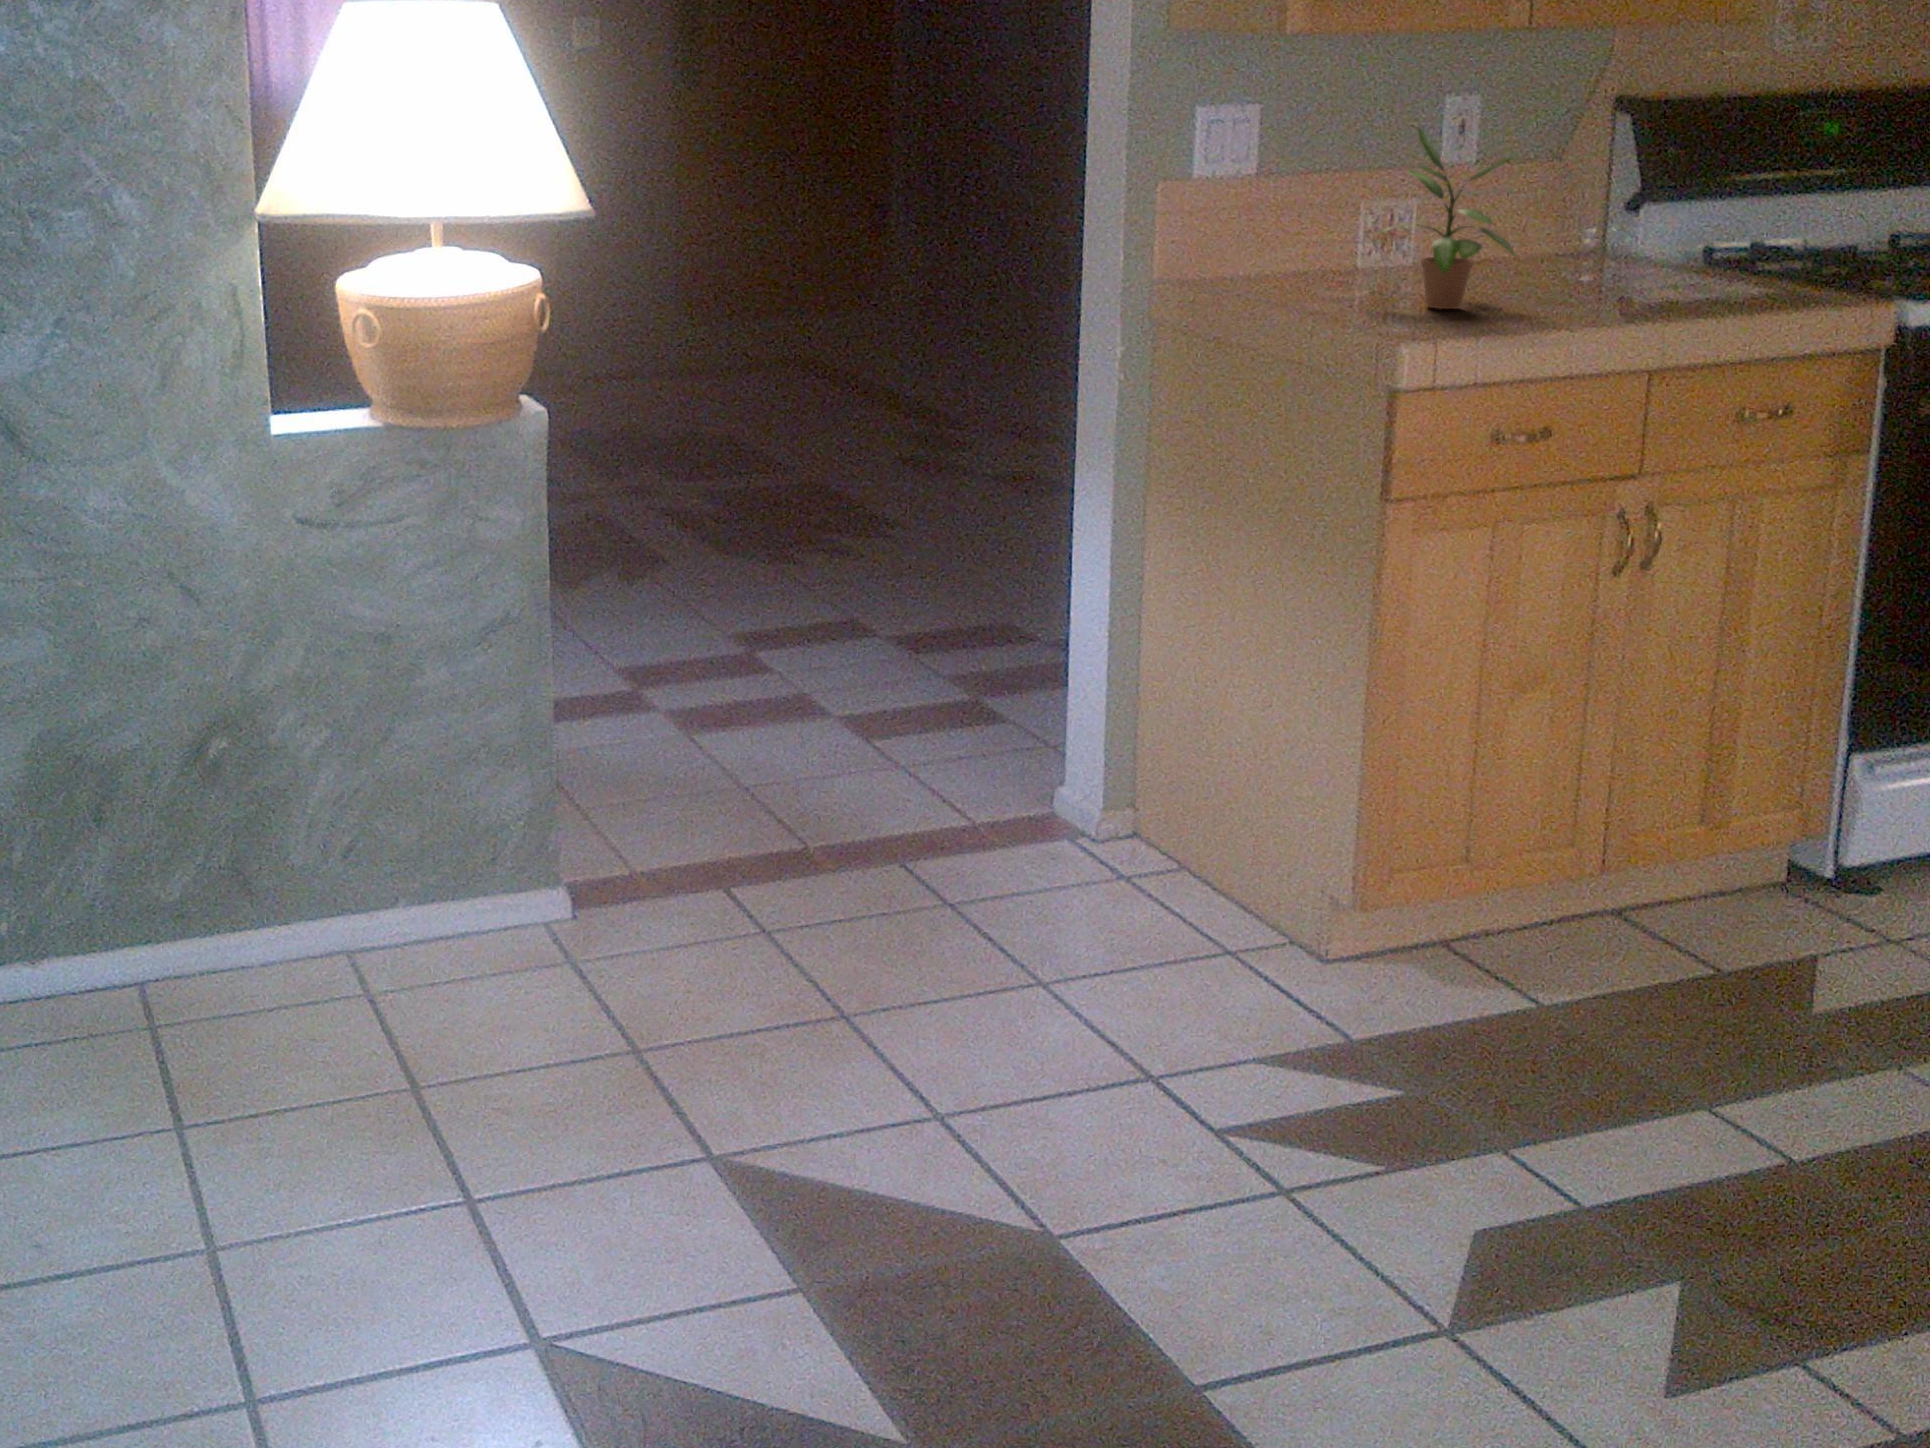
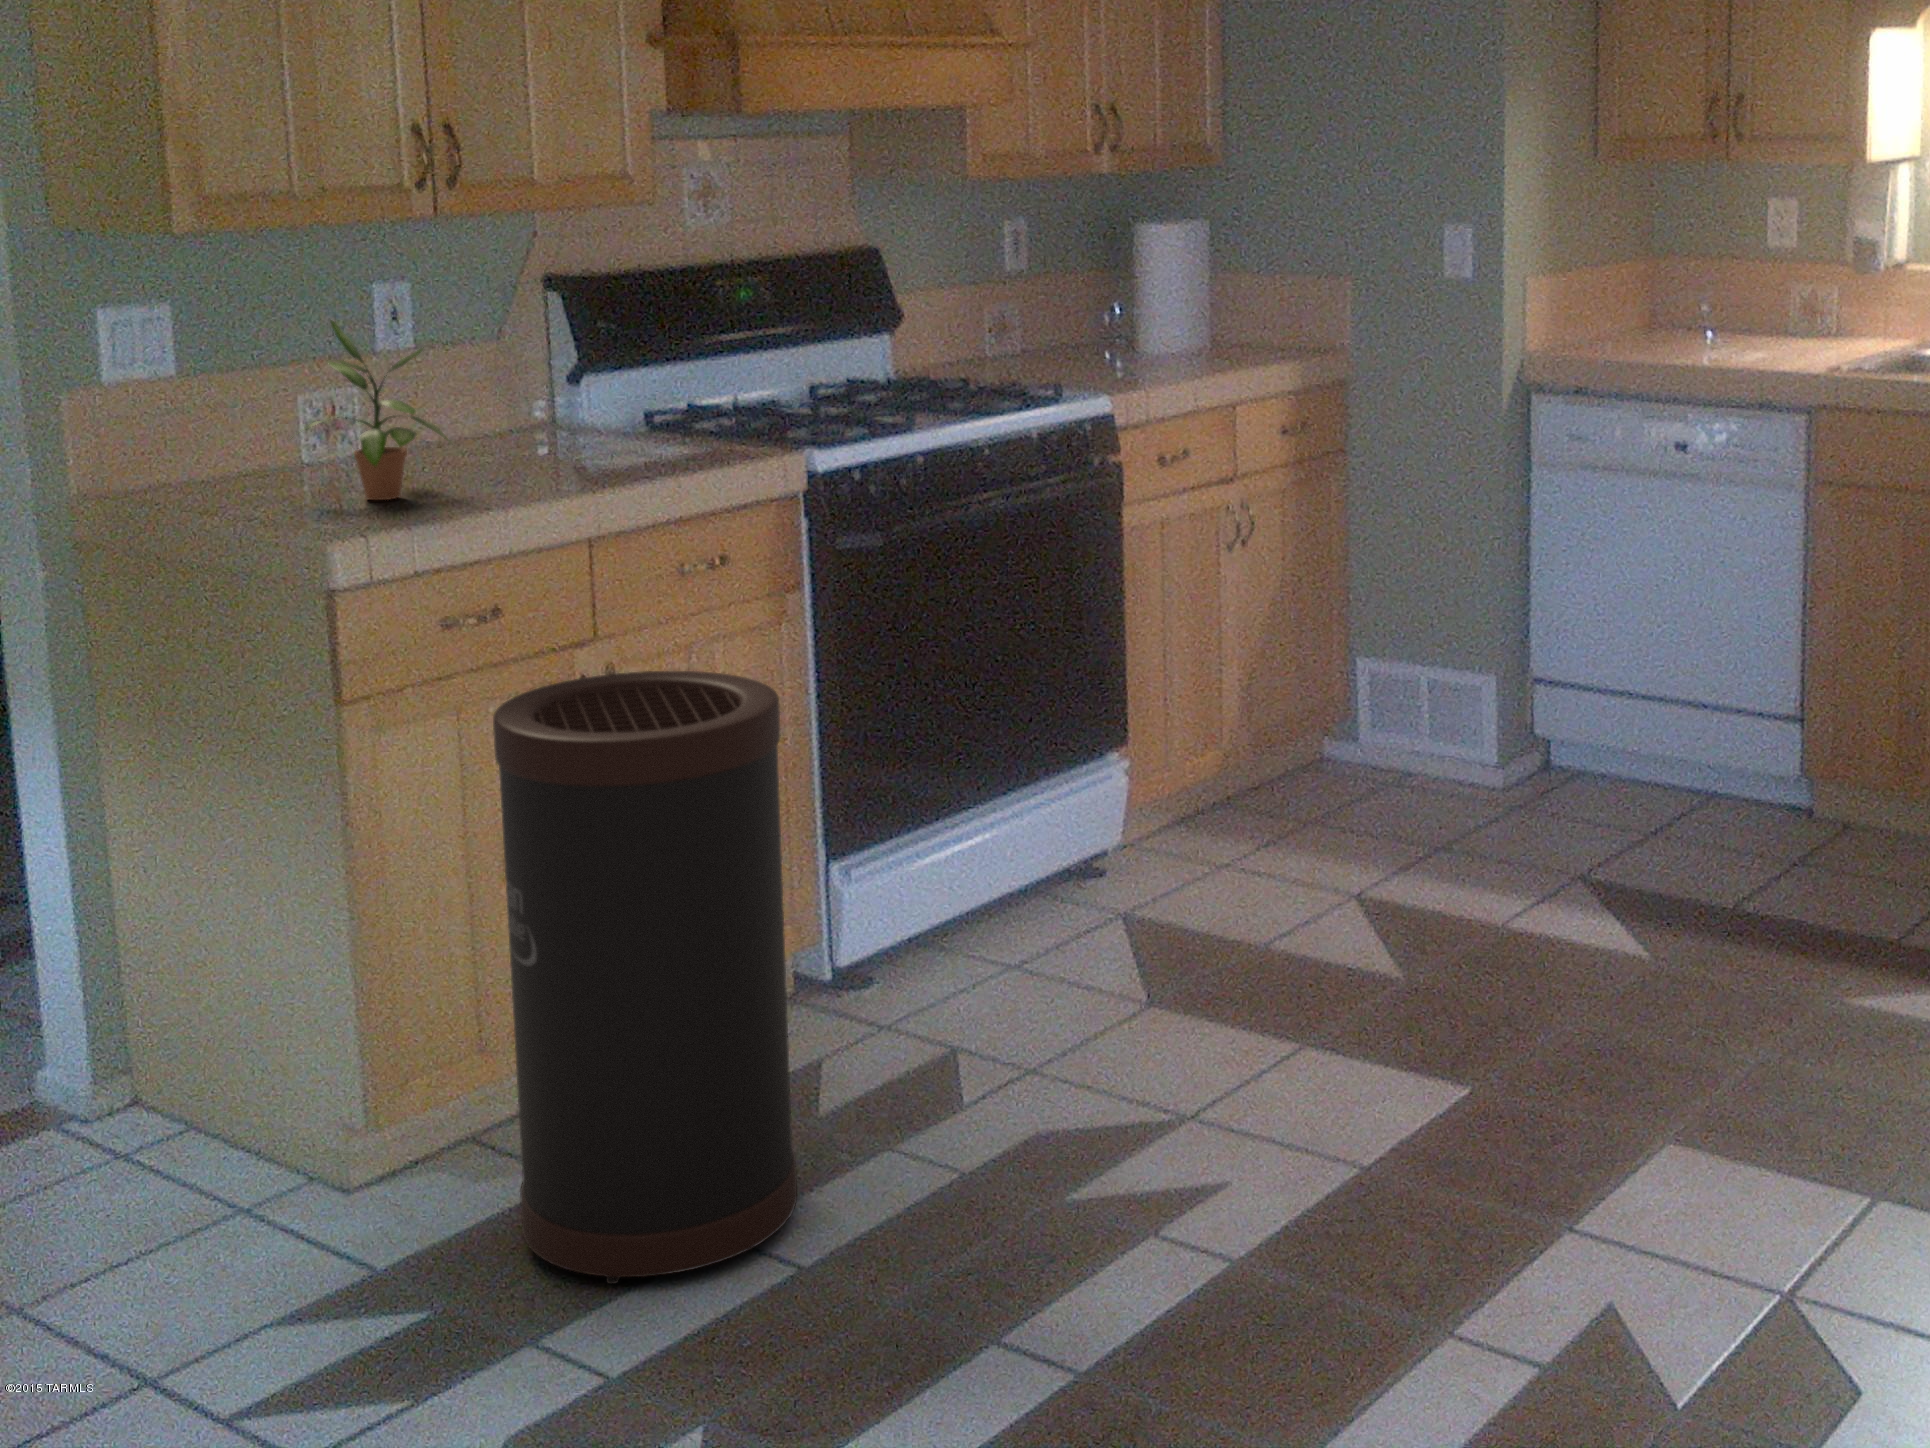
trash can: none [1495,508,1868,1132] -> present [493,671,797,1284]

